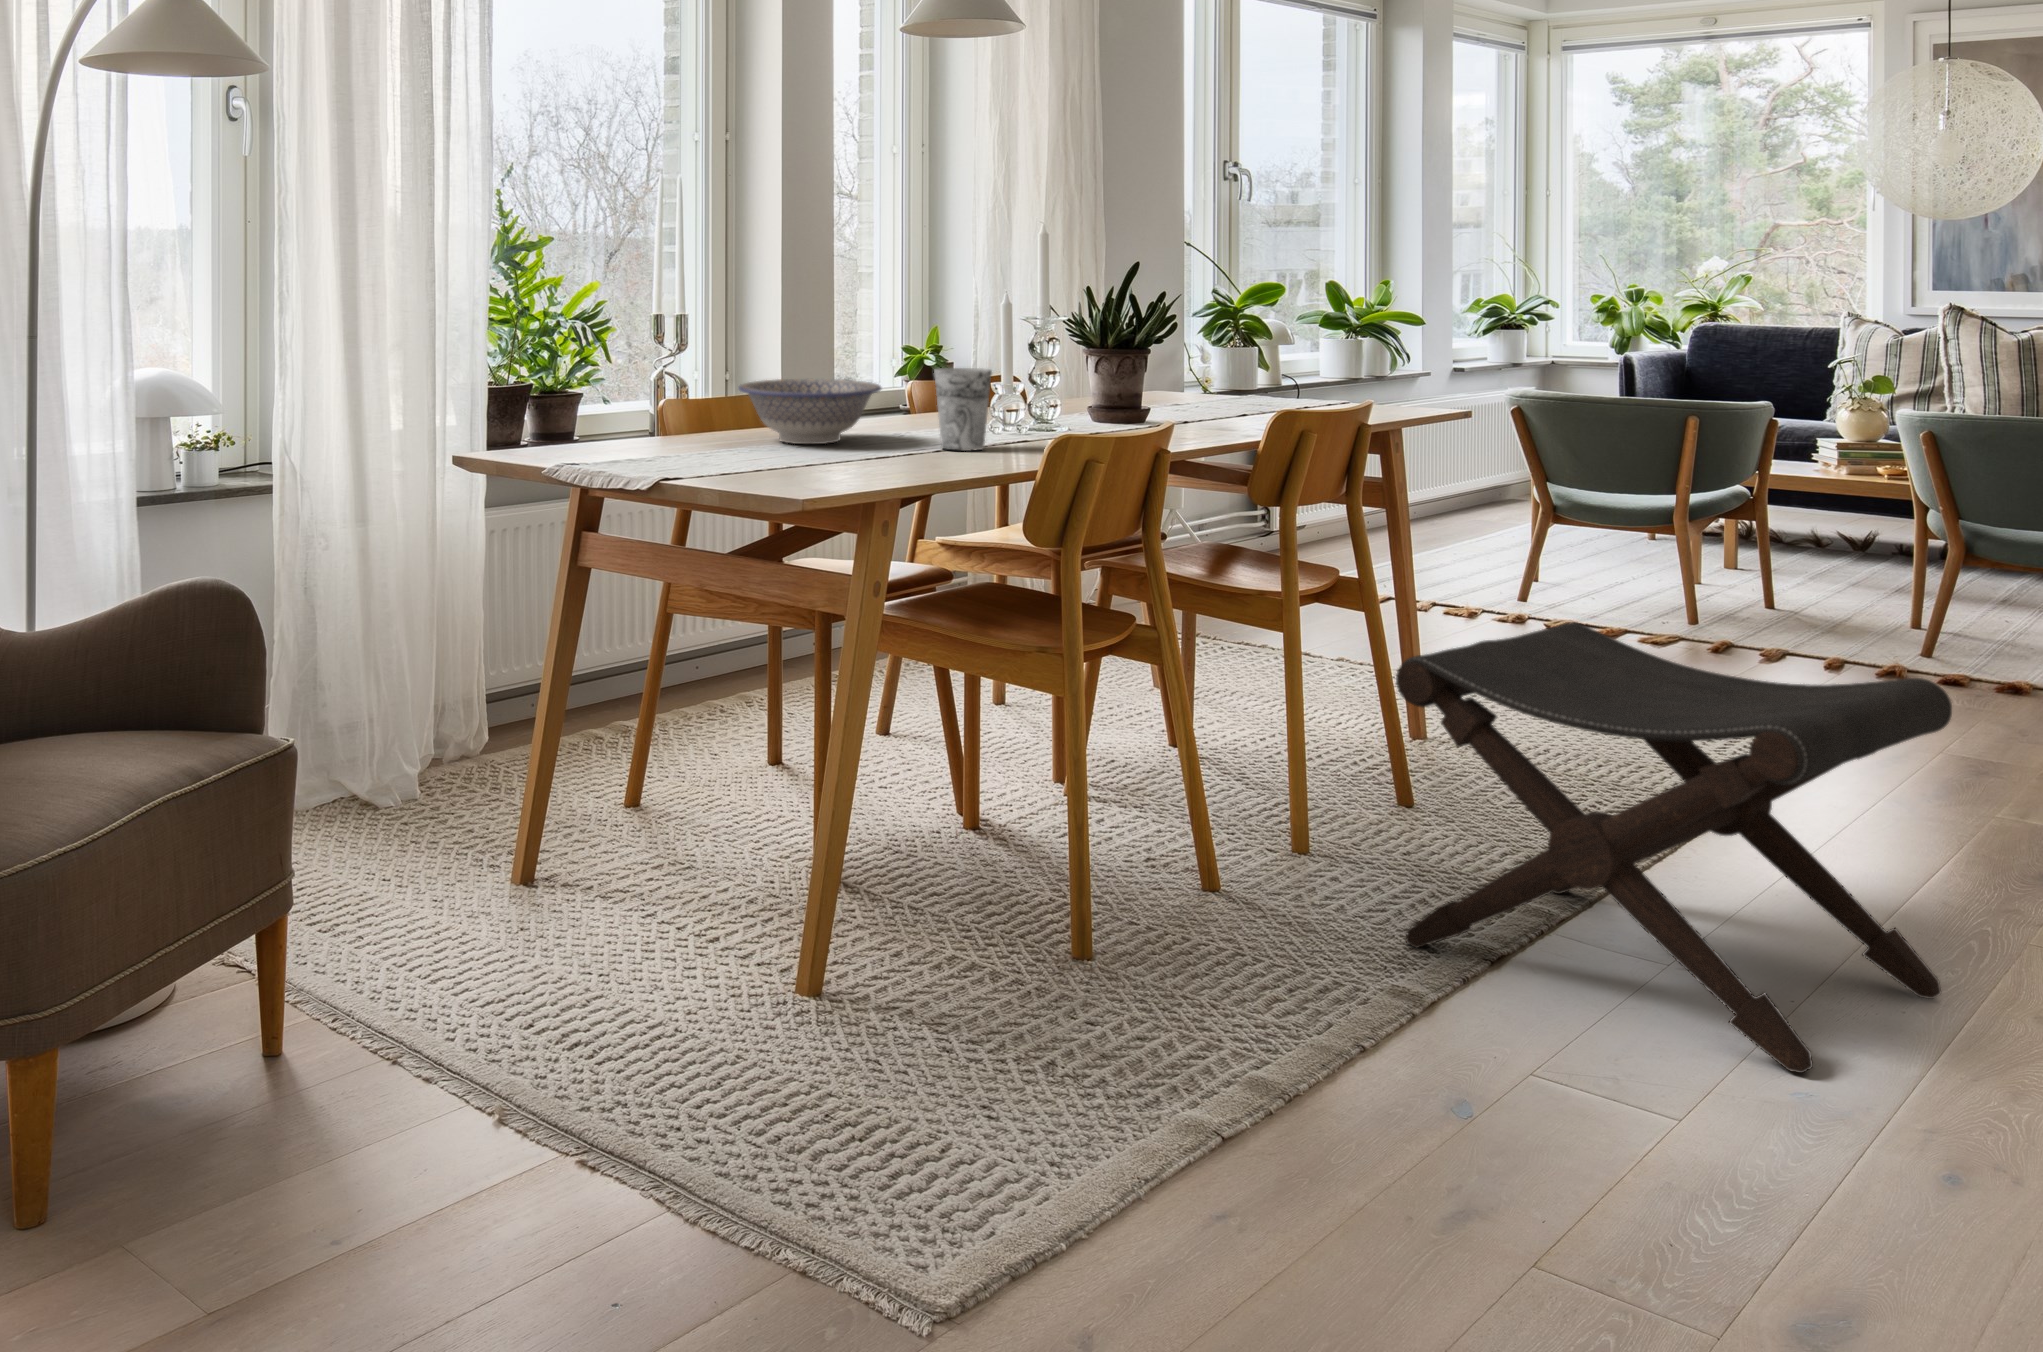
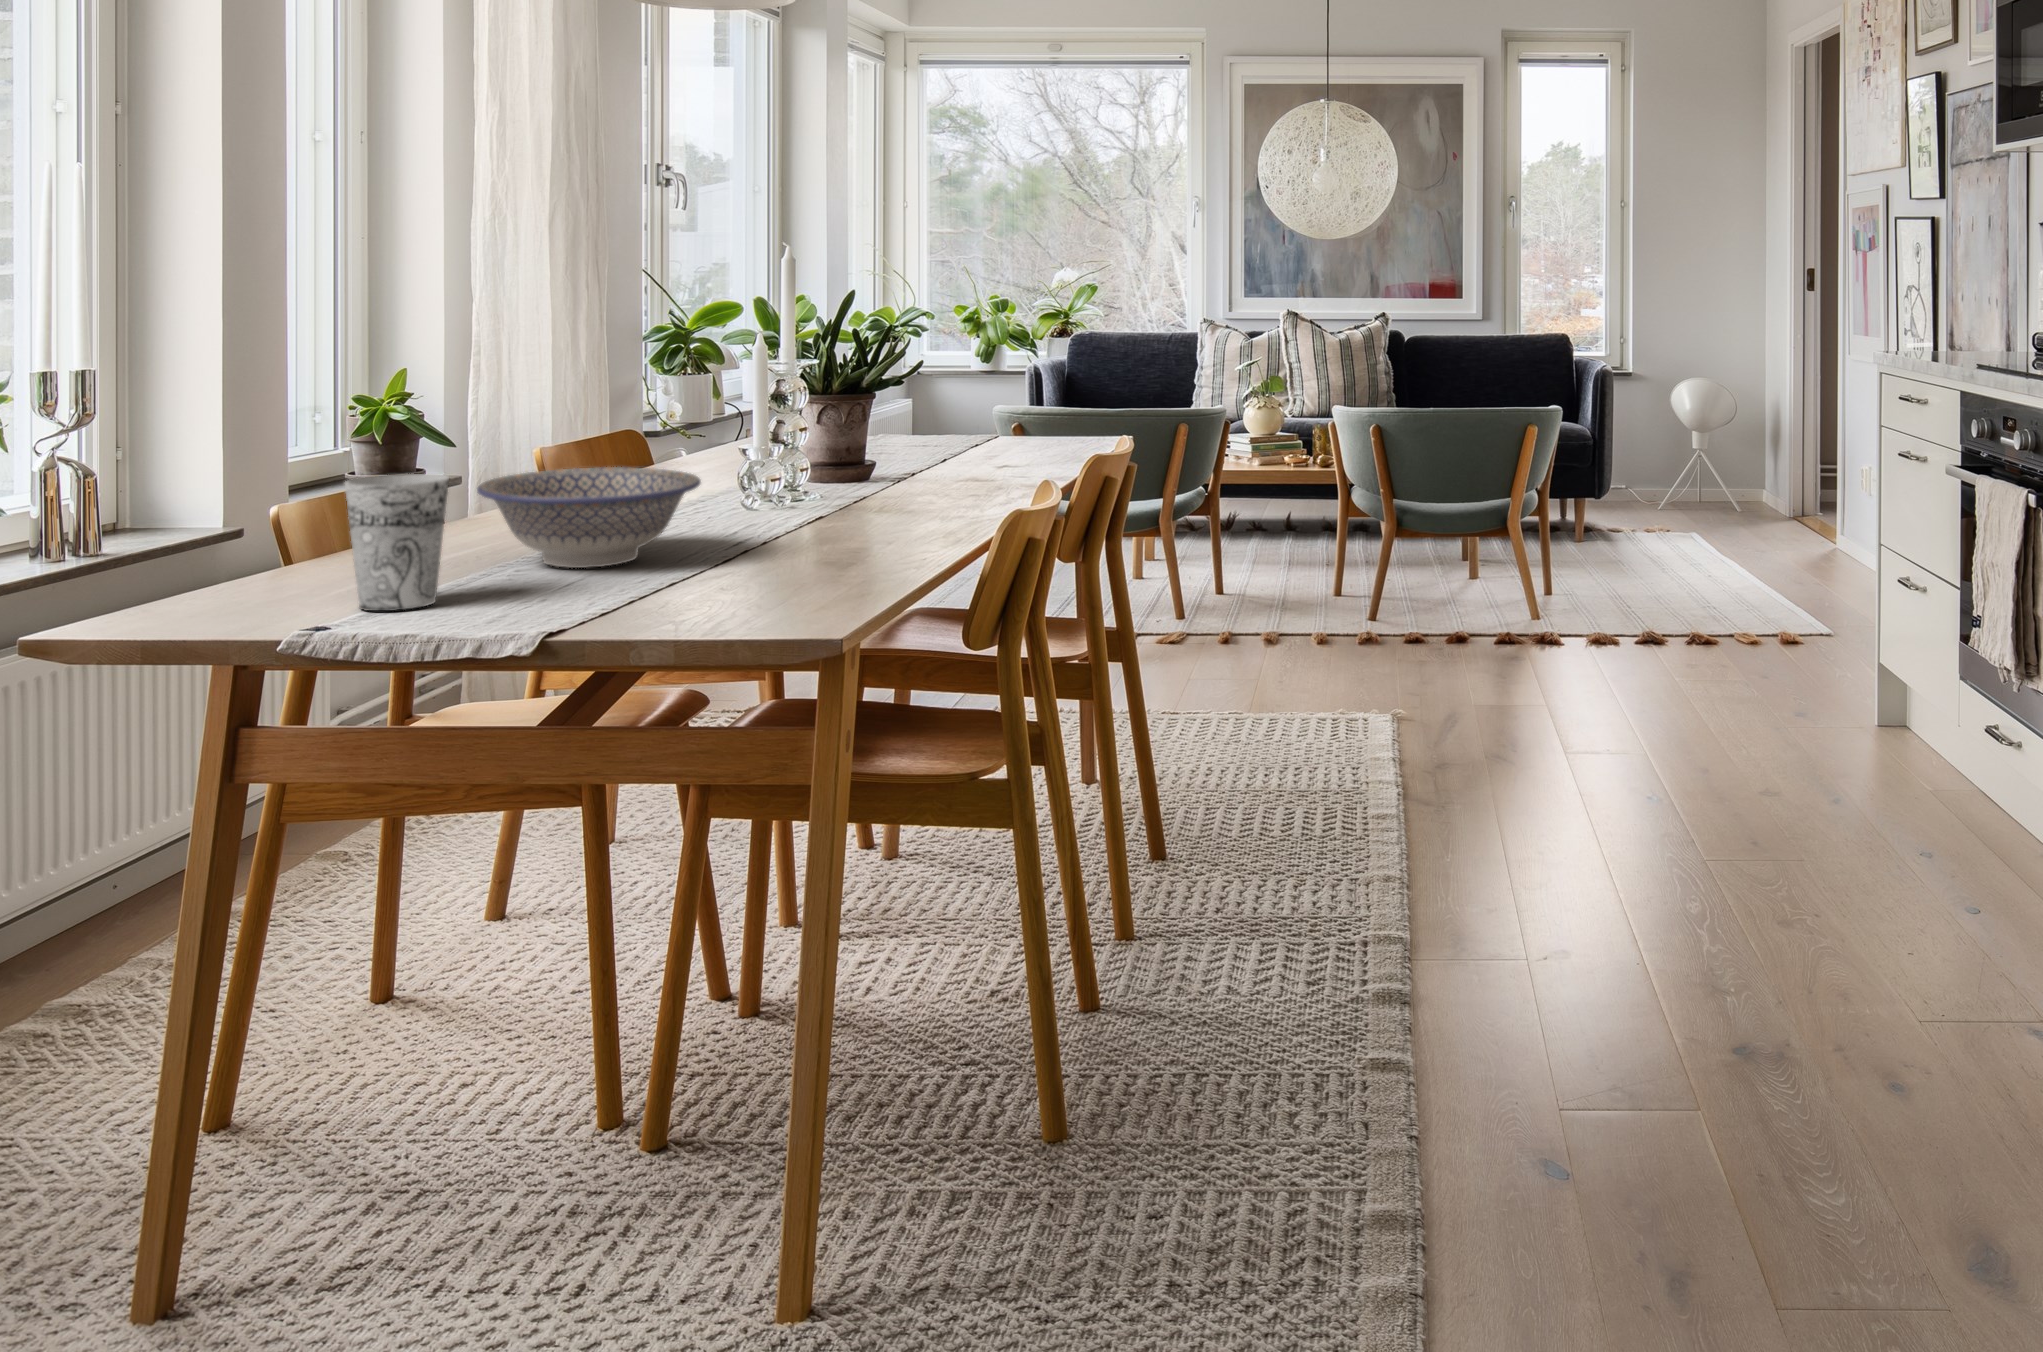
cup: present [934,368,992,451] -> present [345,474,449,611]
footstool: present [1396,622,1952,1073] -> none [1400,655,1841,1060]

